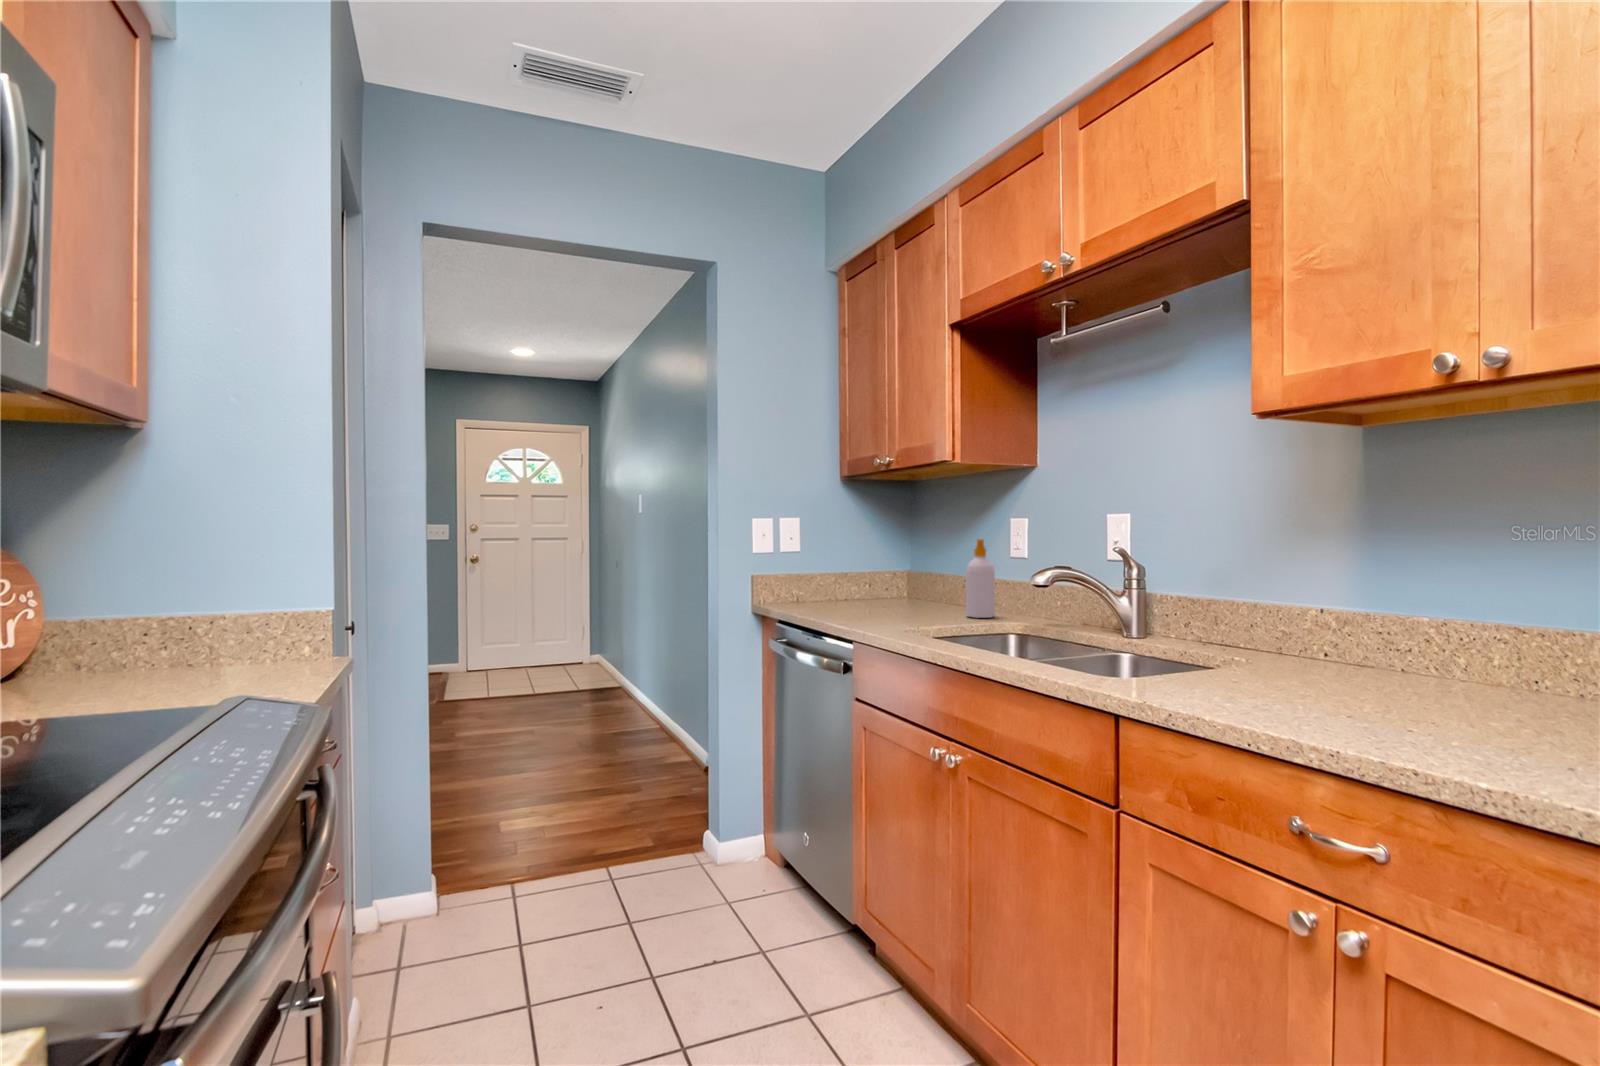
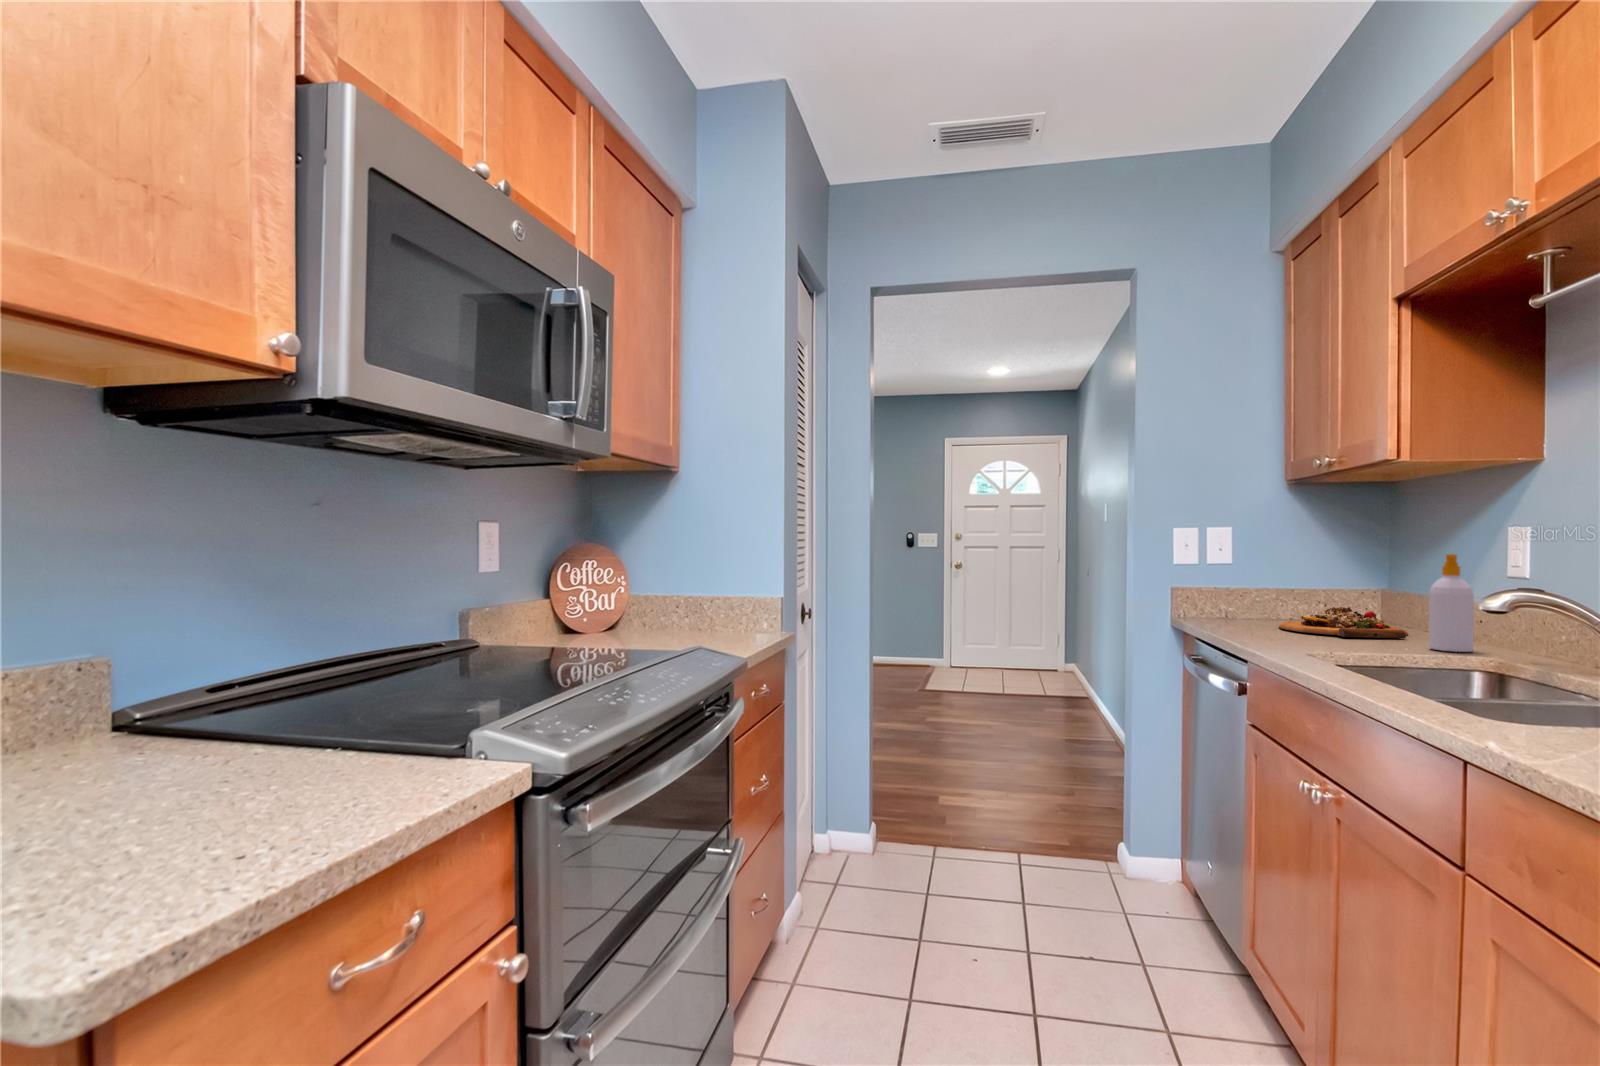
cutting board: none [845,586,942,612] -> present [1278,607,1408,639]

